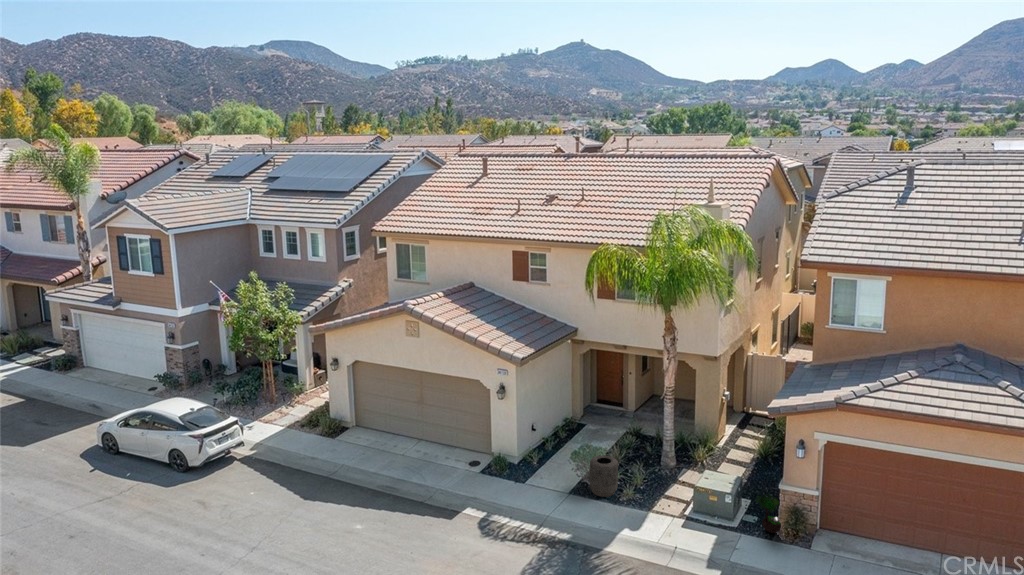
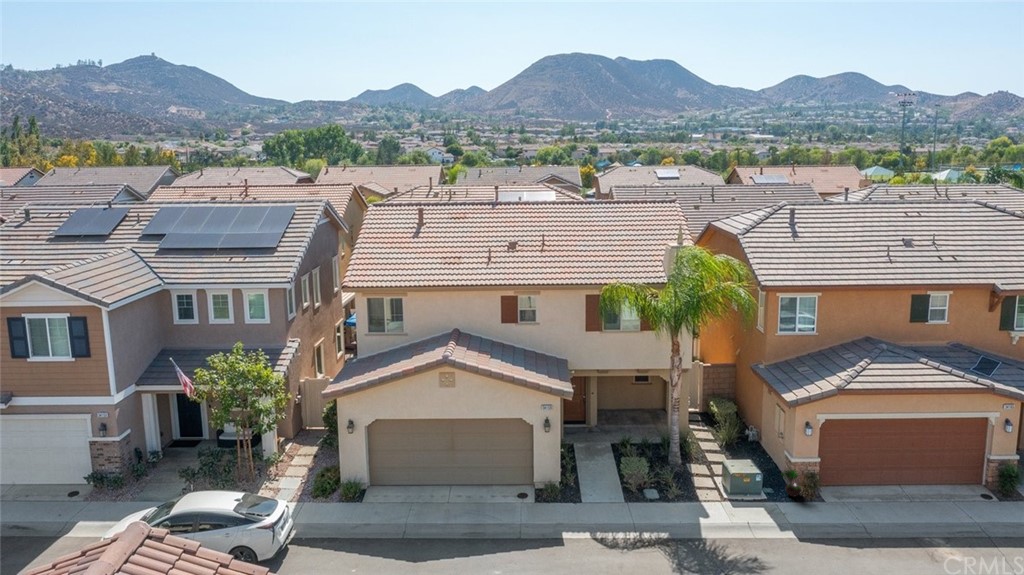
trash can: present [590,456,618,497] -> none [640,463,664,499]

